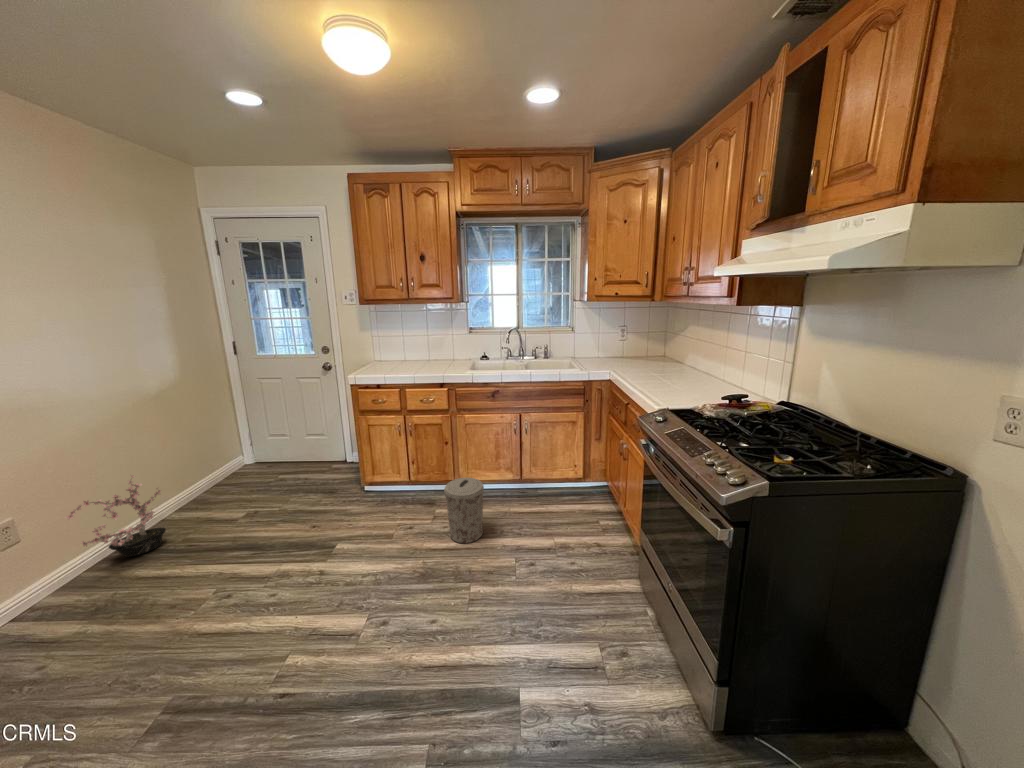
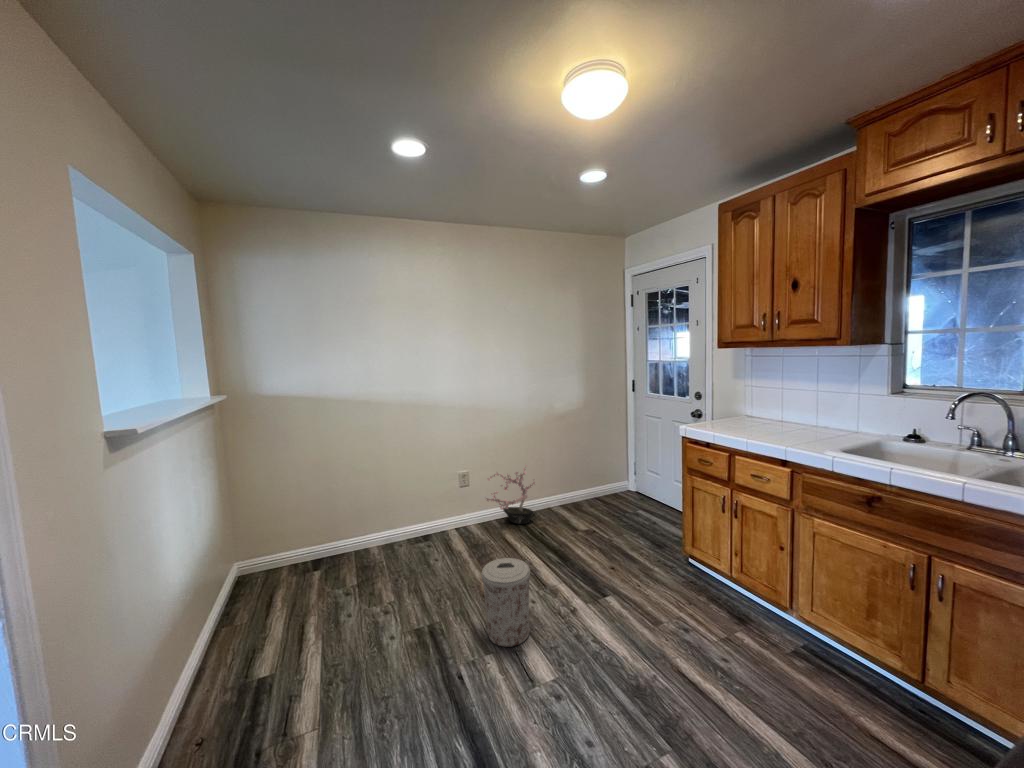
trash can: present [444,478,484,543] -> present [481,558,530,647]

